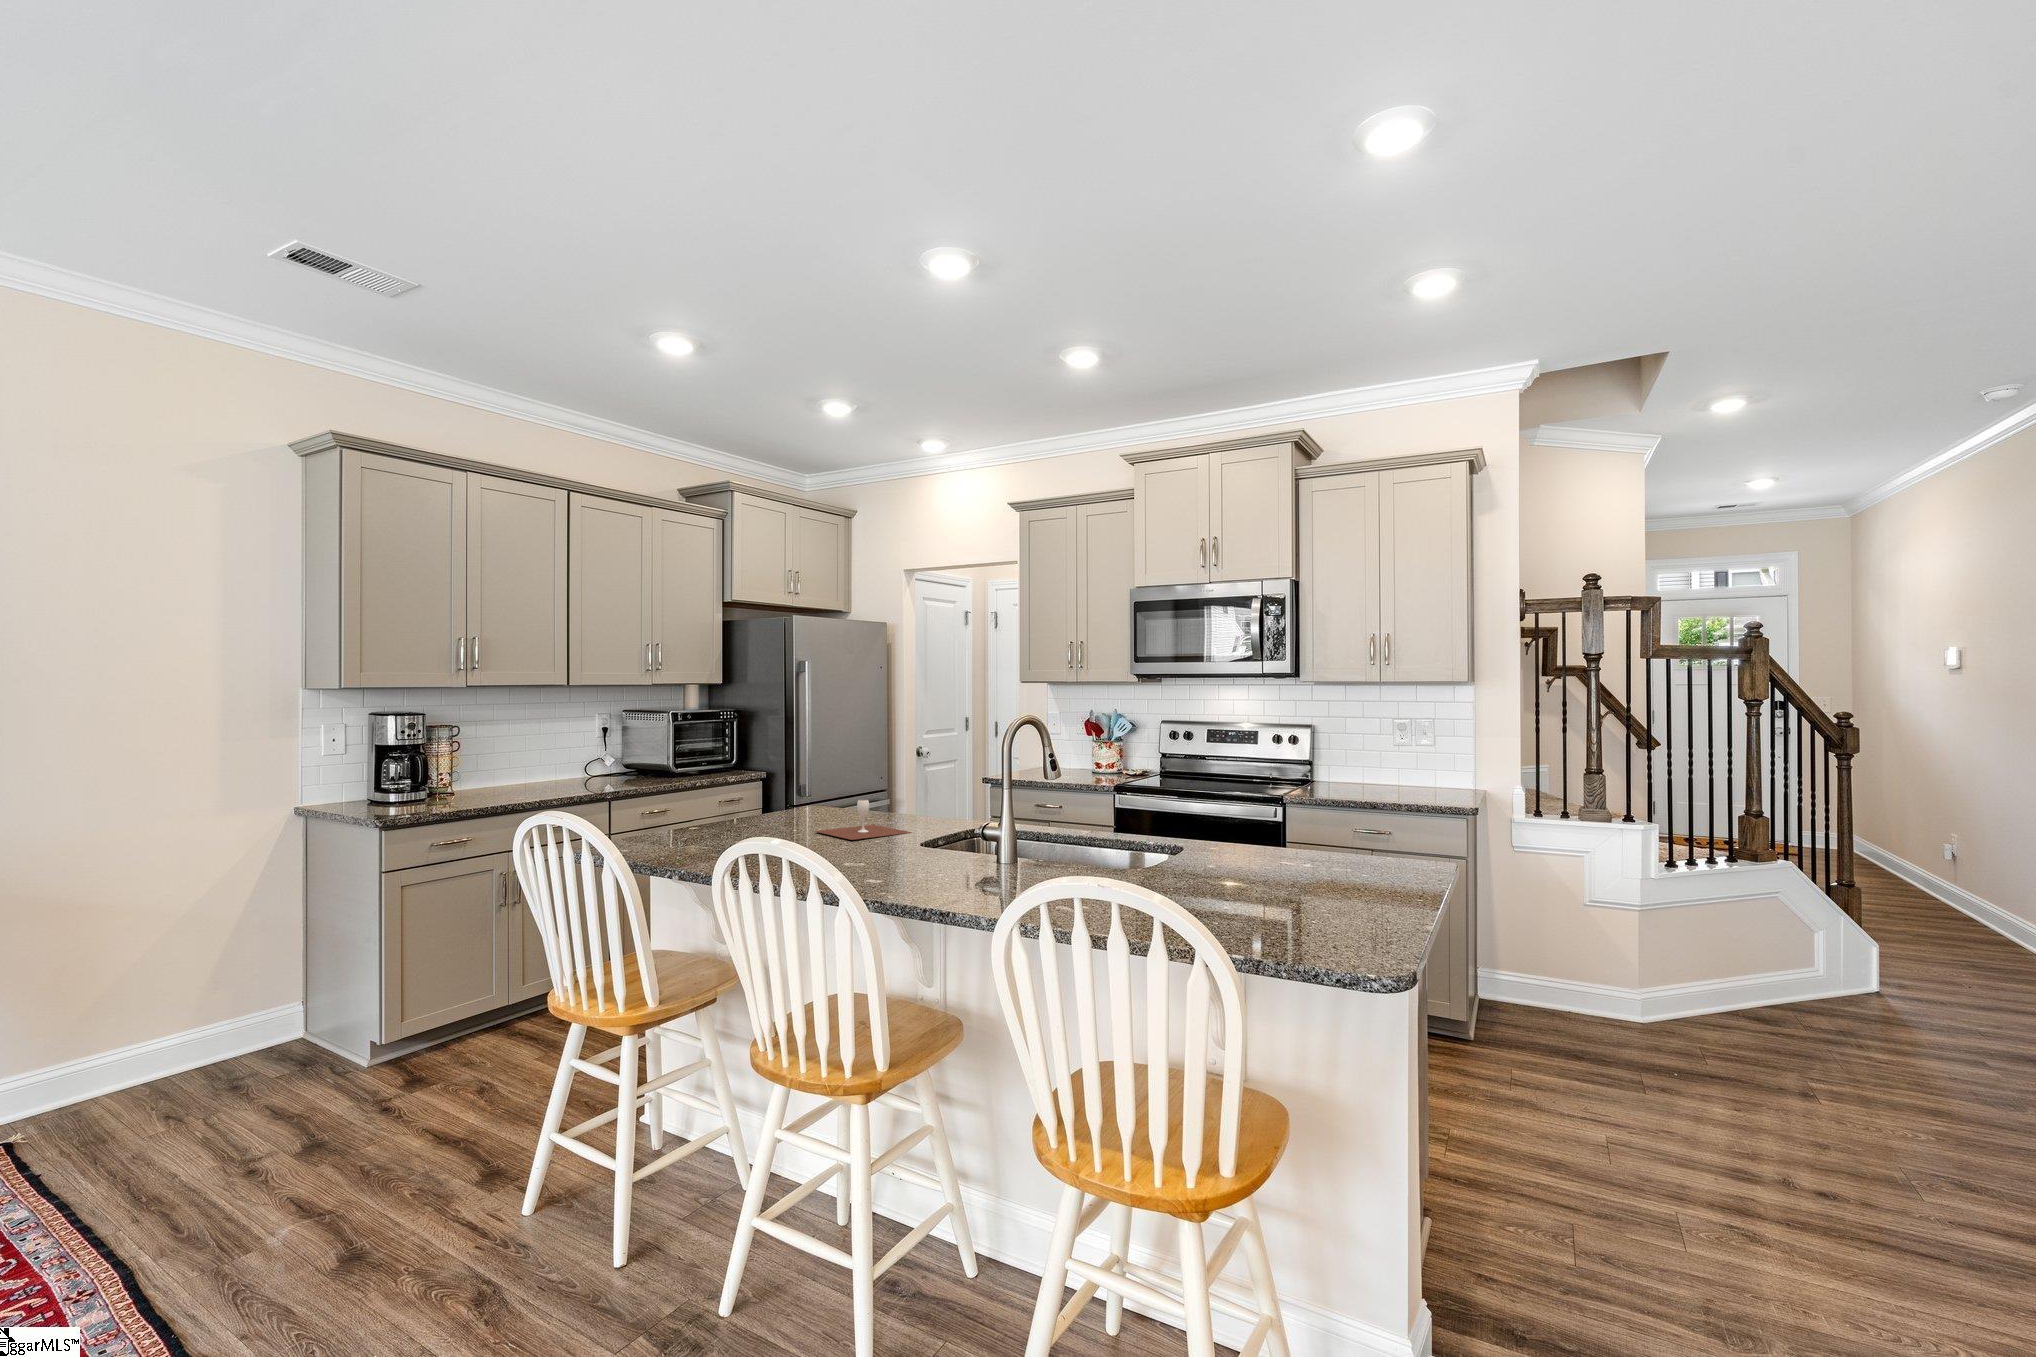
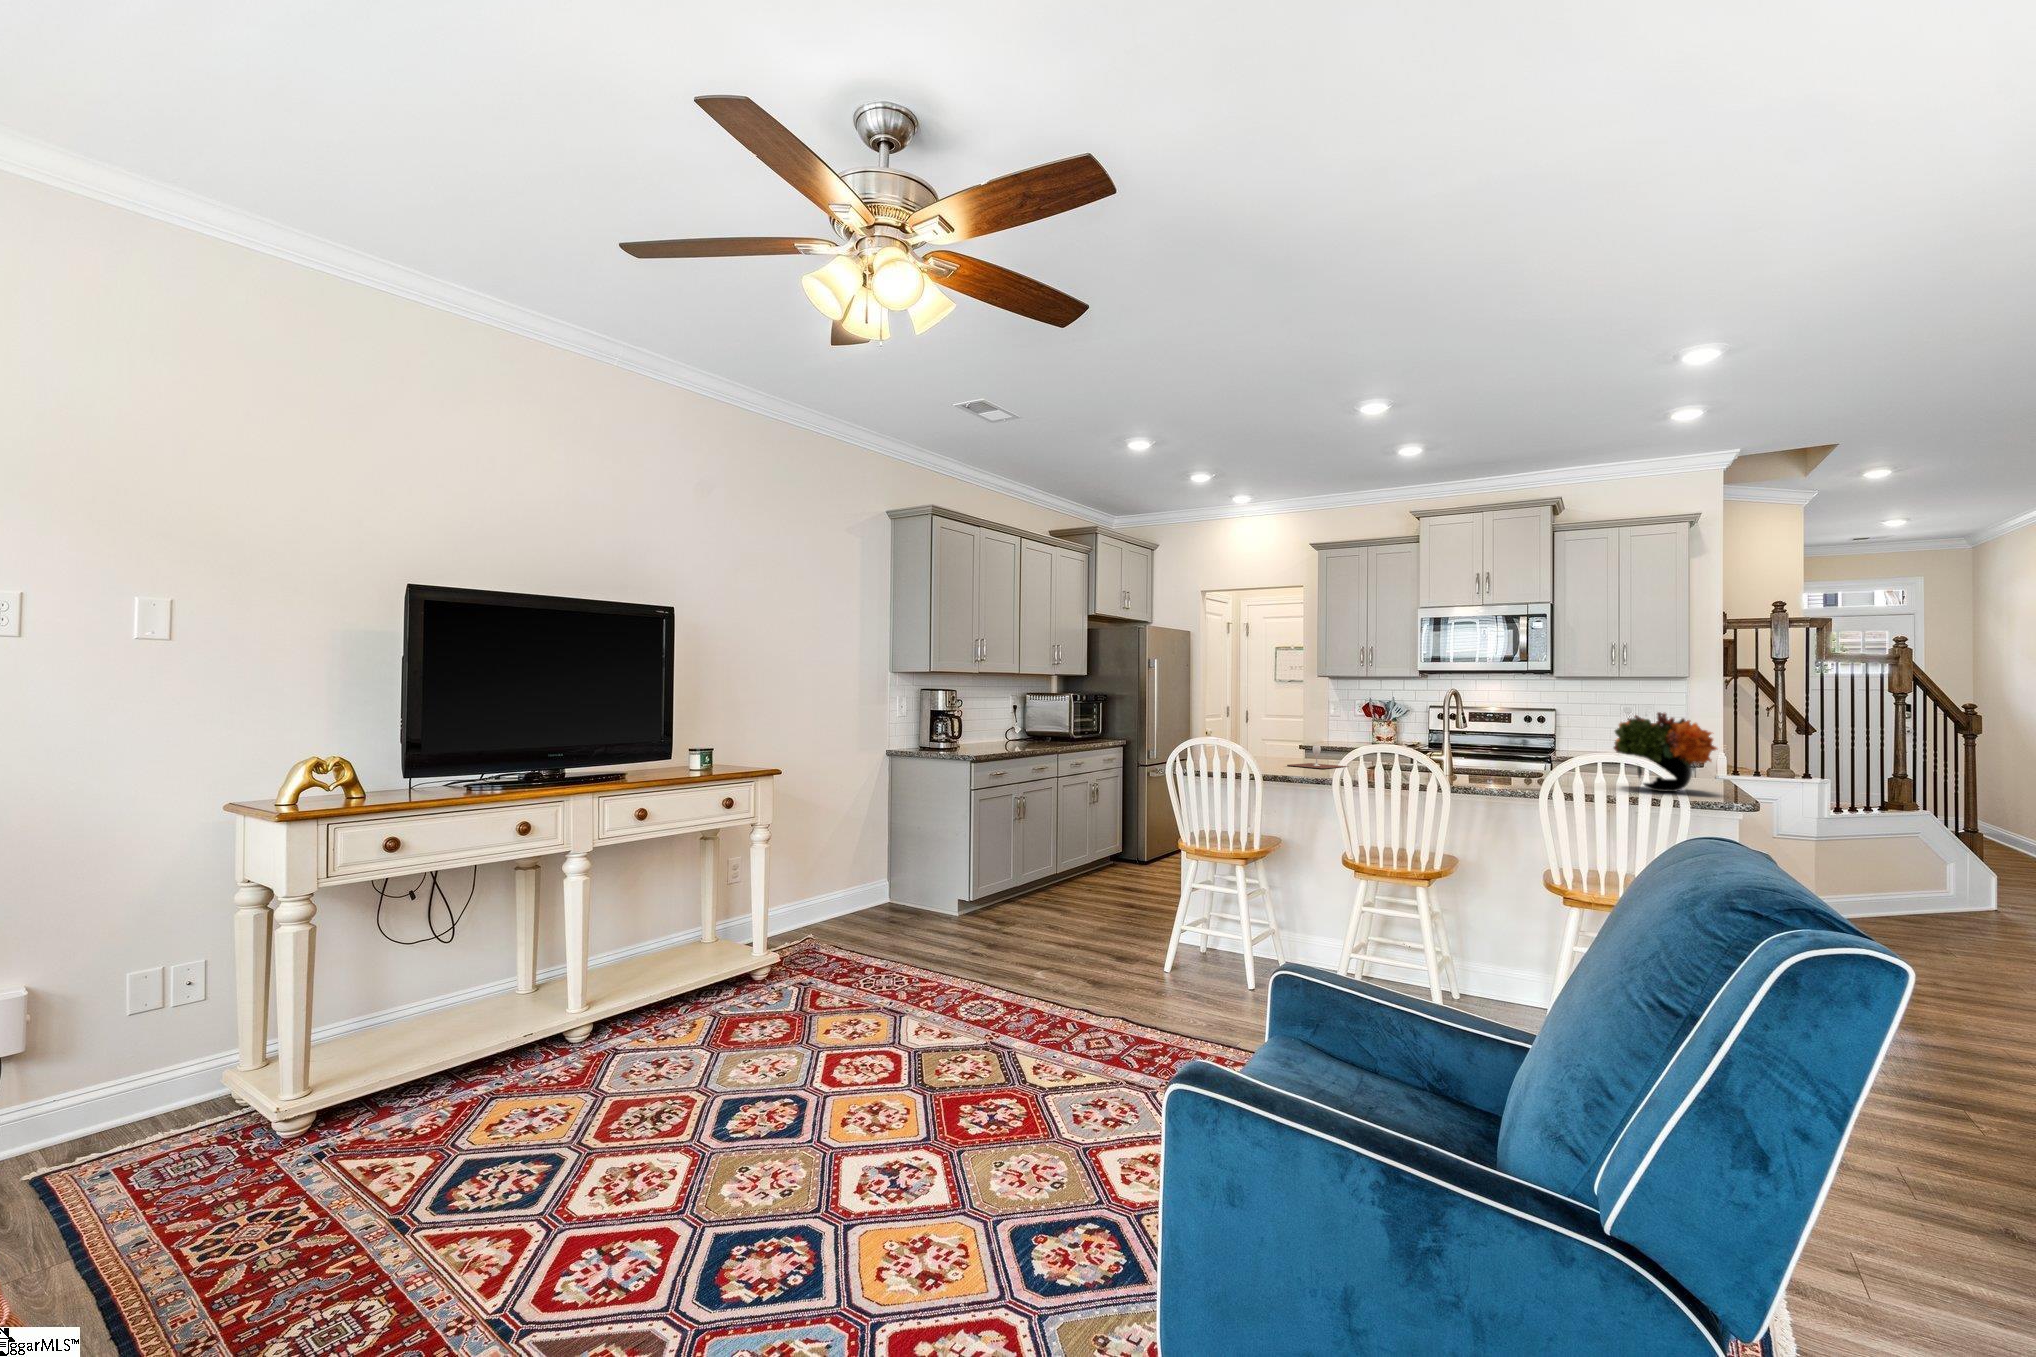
flower arrangement: none [1221,753,1388,894] -> present [1614,712,1718,792]

